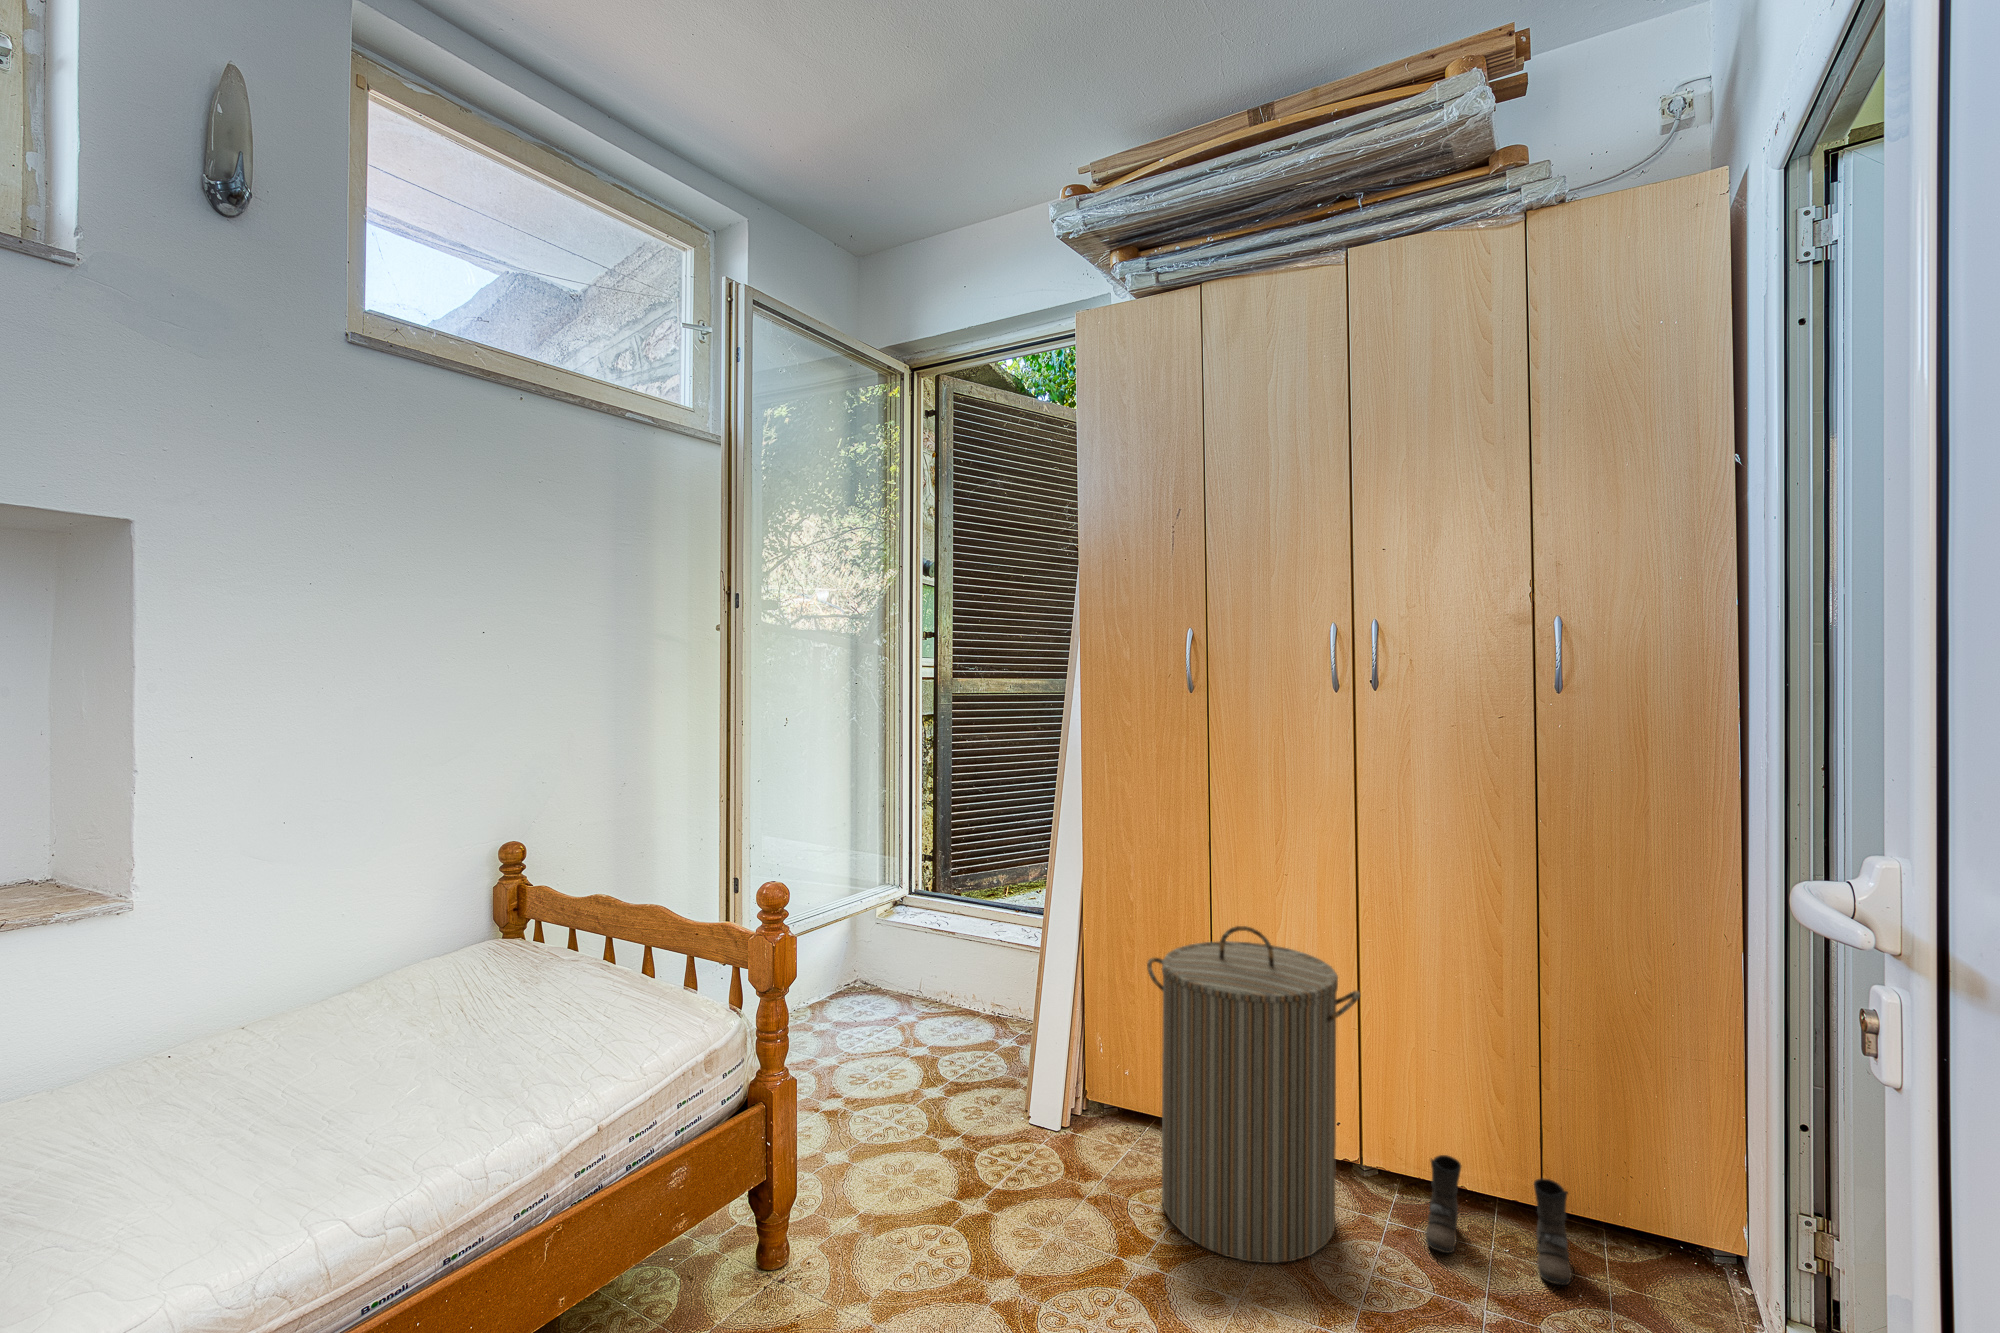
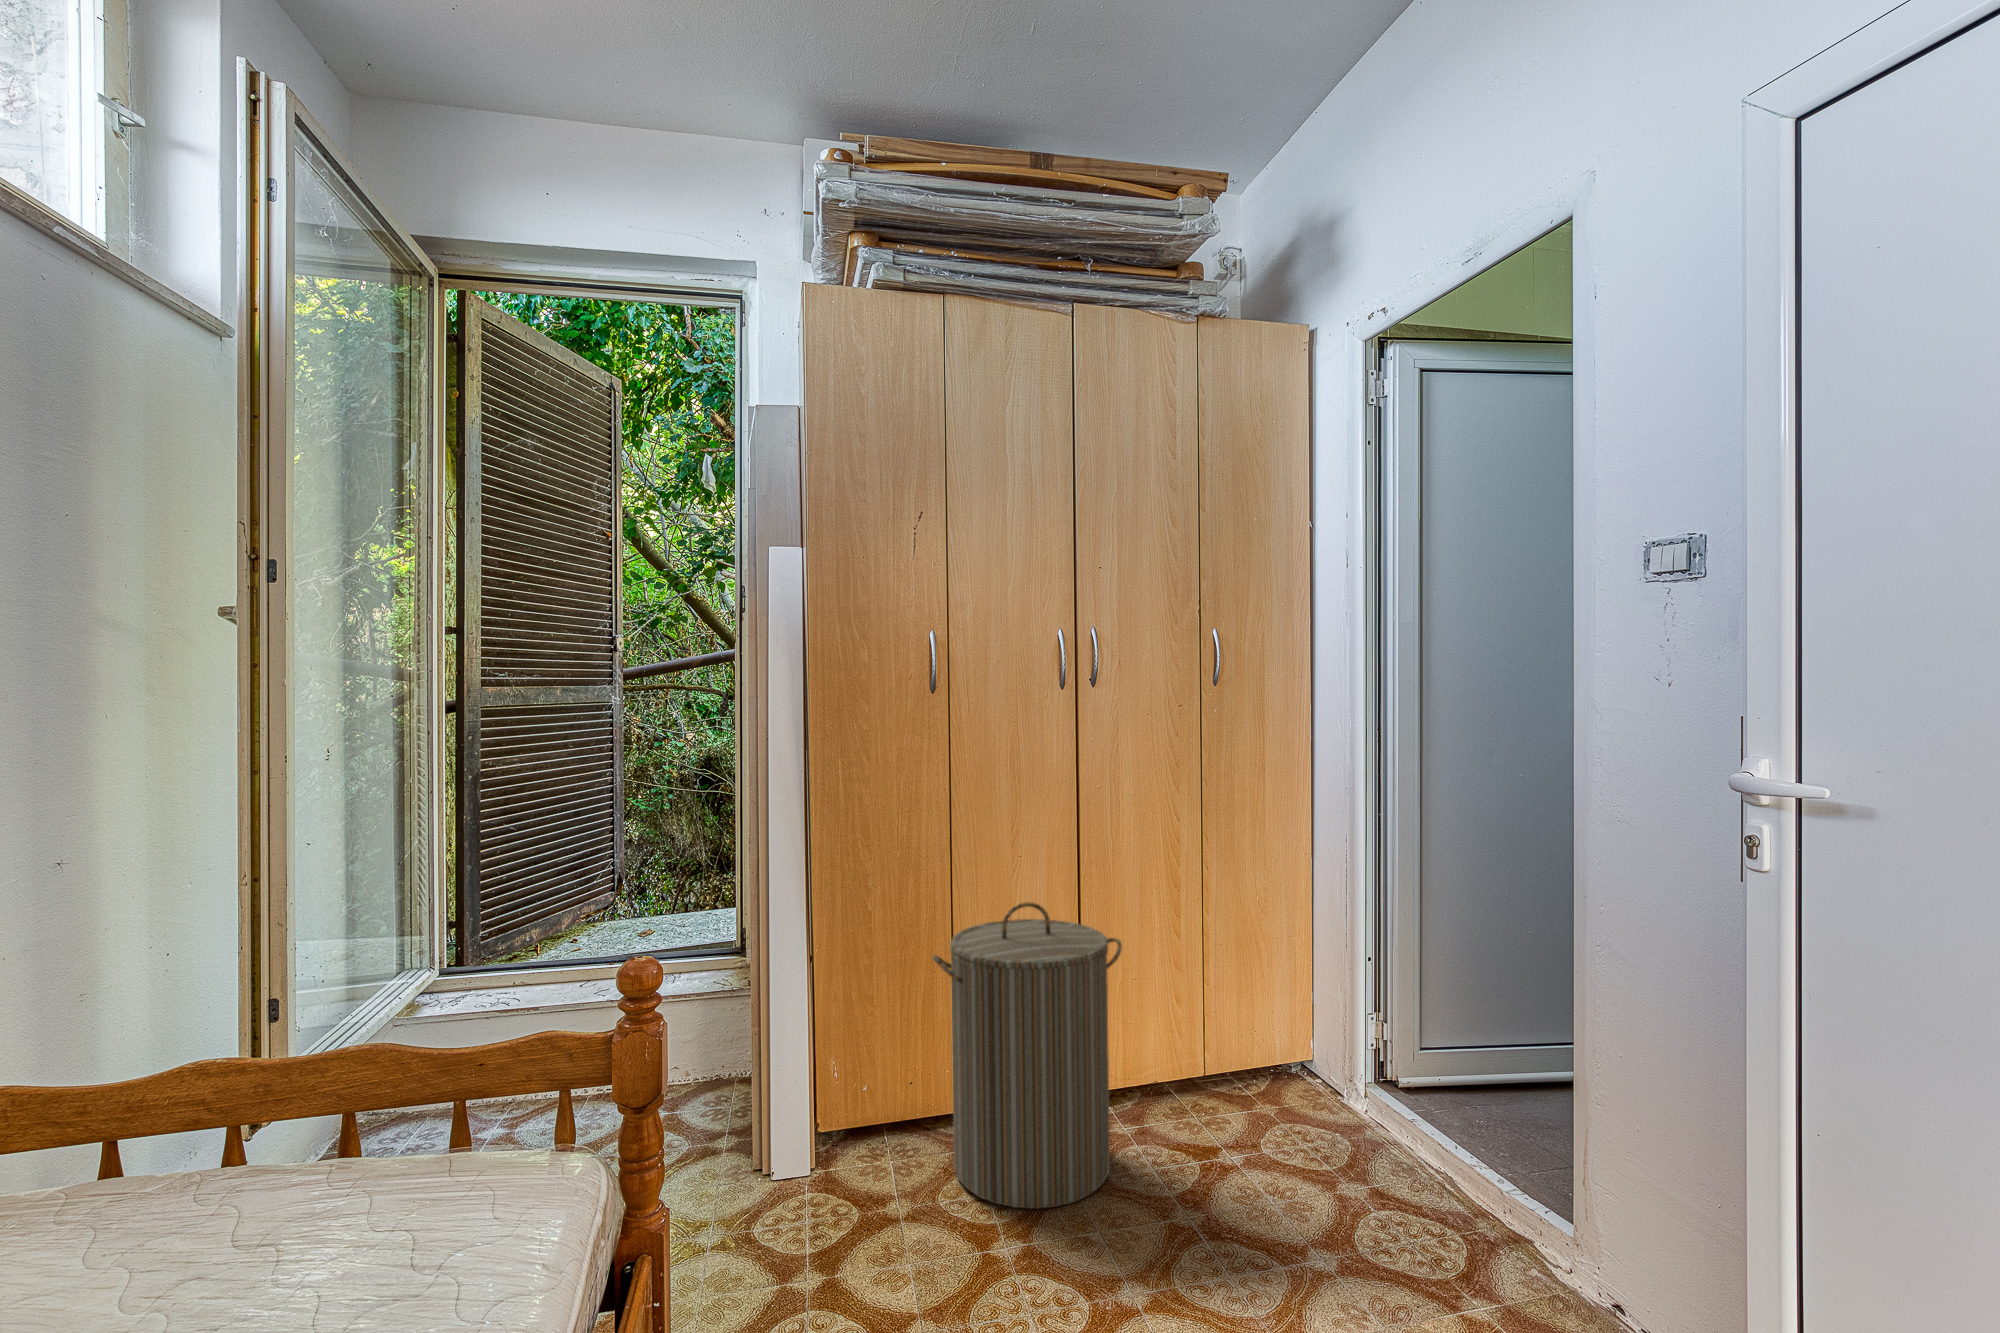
boots: present [1425,1155,1572,1285] -> none [1143,1049,1251,1133]

